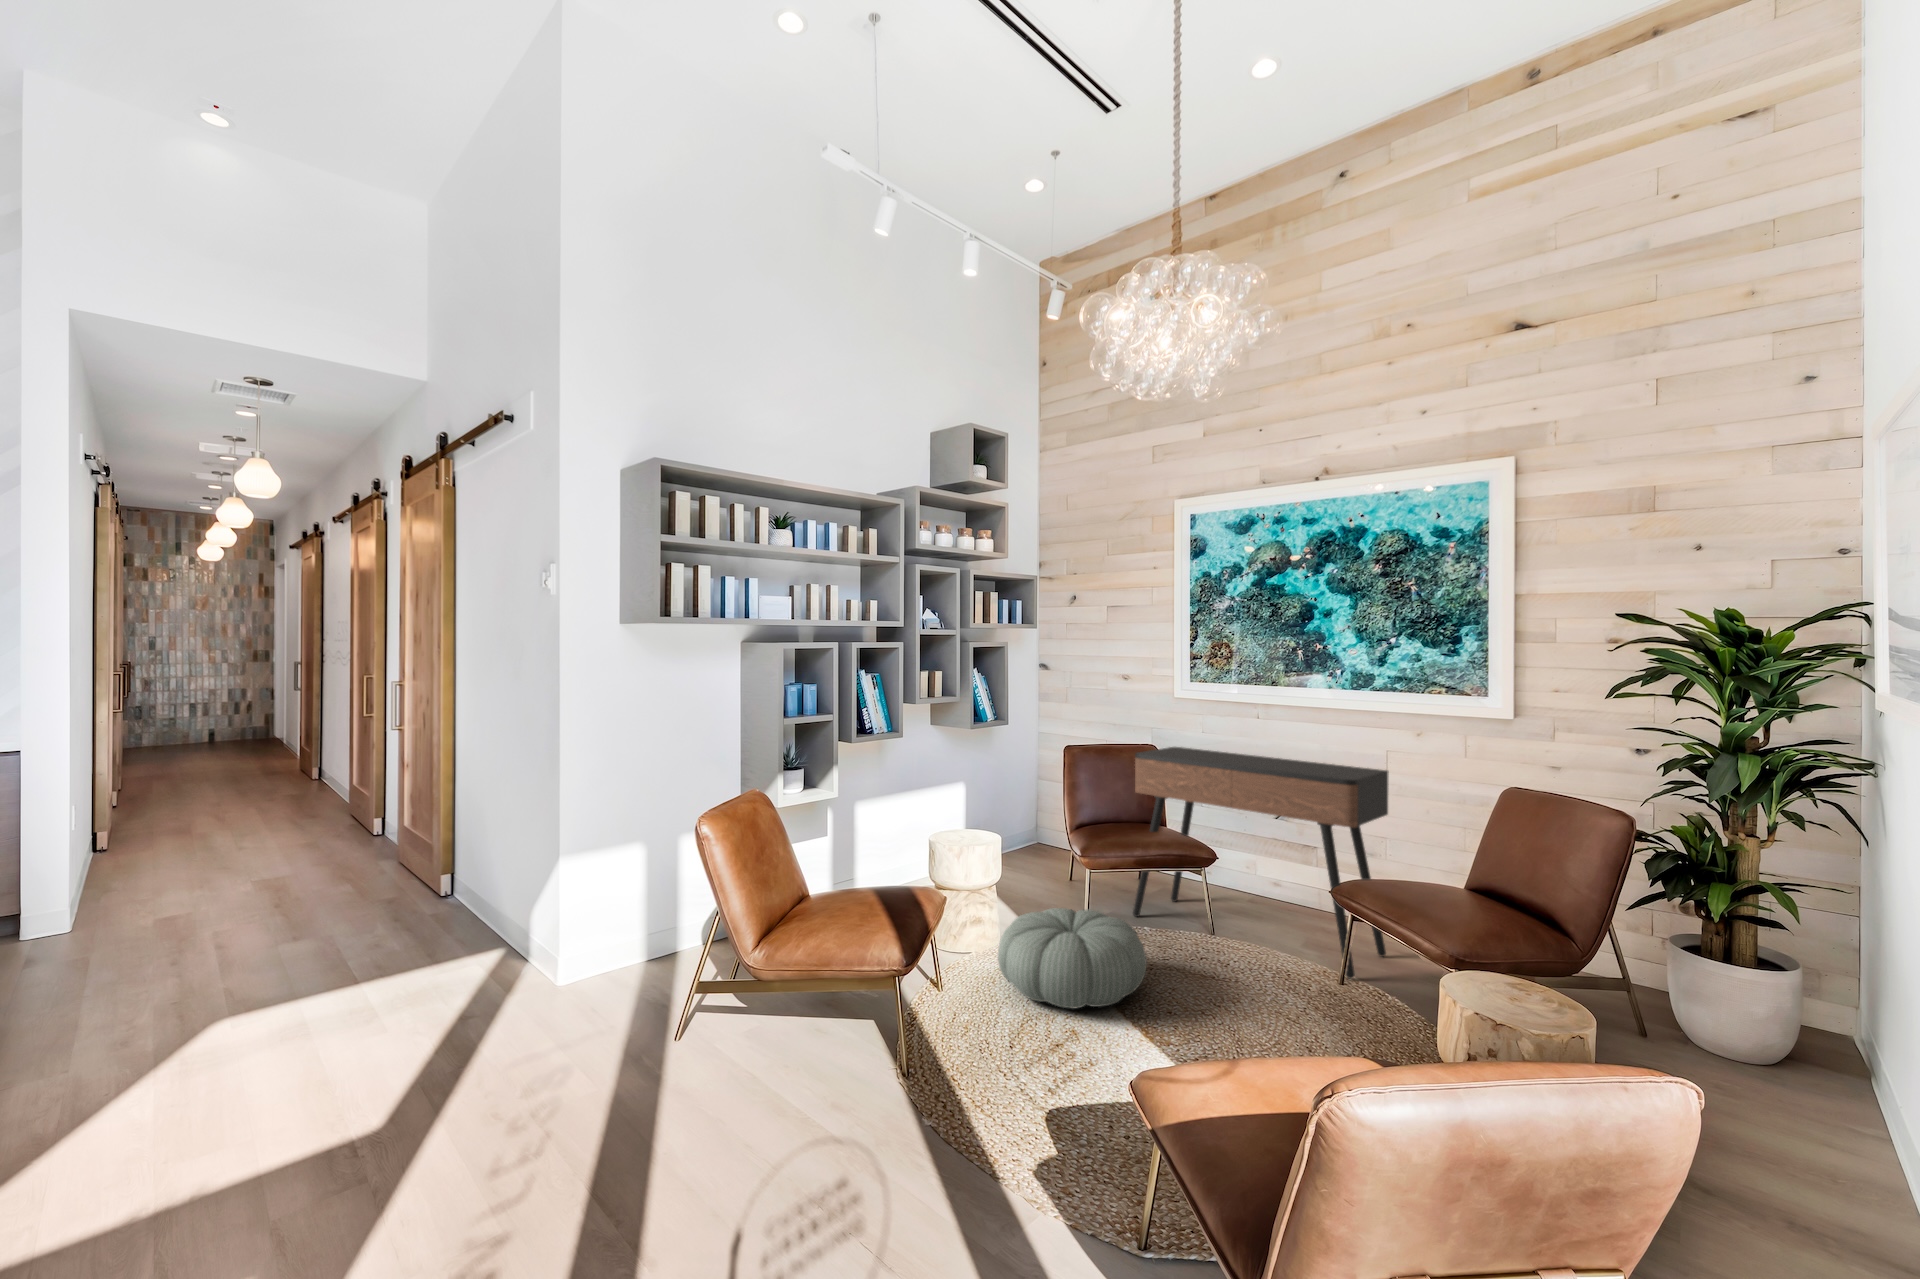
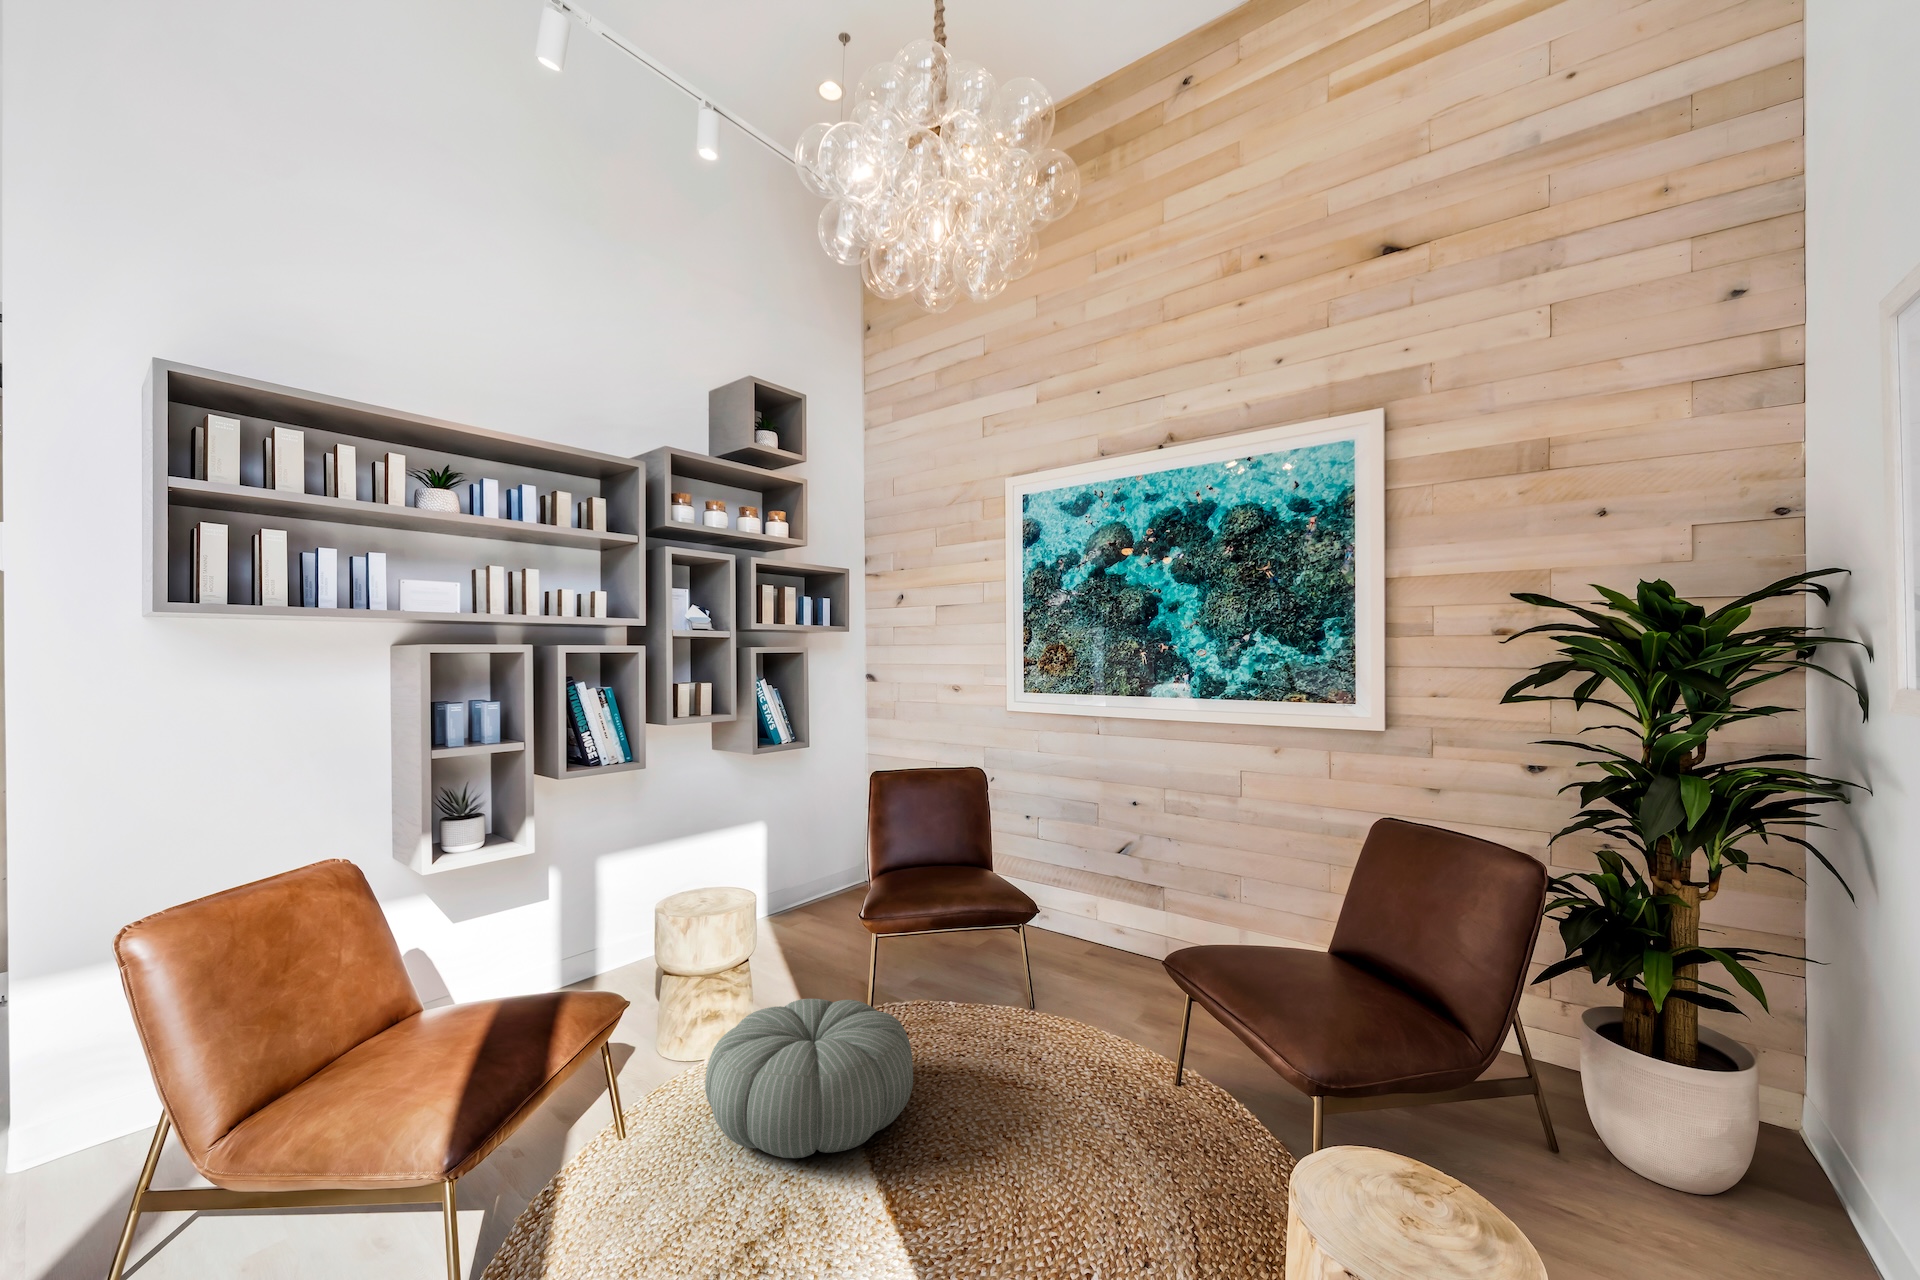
console table: present [1133,747,1389,979] -> none [936,774,1241,1080]

